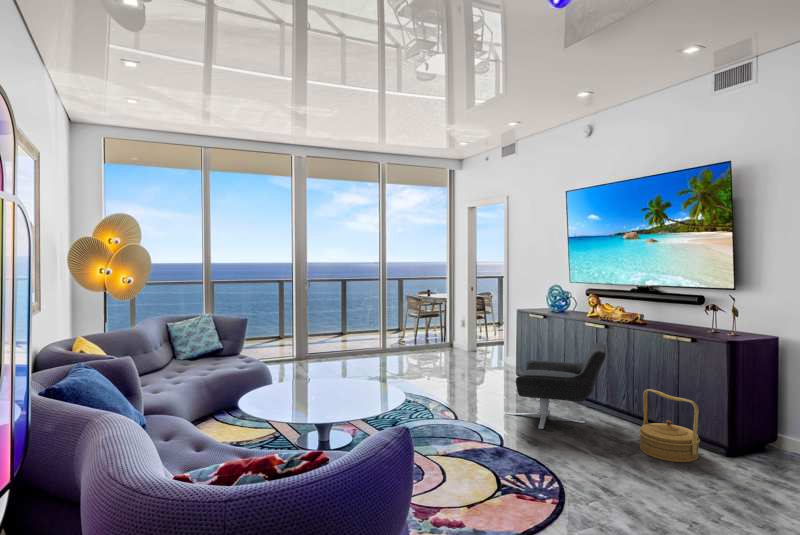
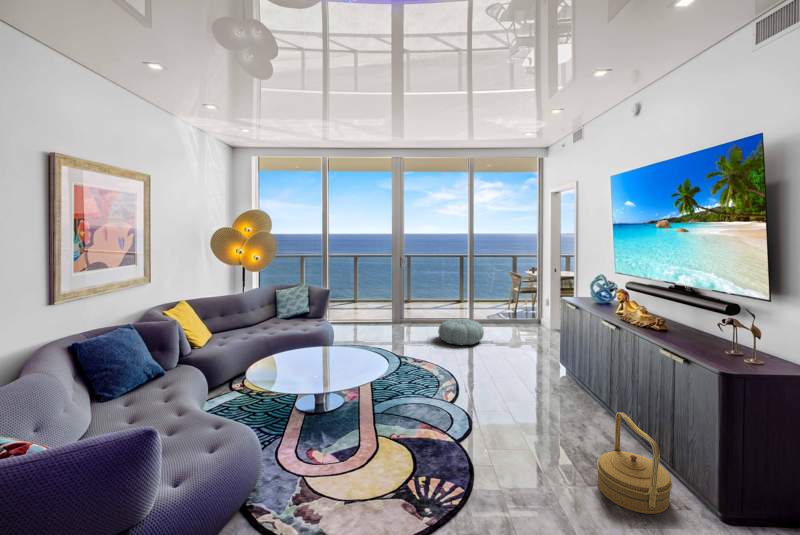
lounge chair: present [505,343,606,429] -> none [491,346,607,429]
pouf: none [373,345,425,374] -> present [438,319,484,345]

